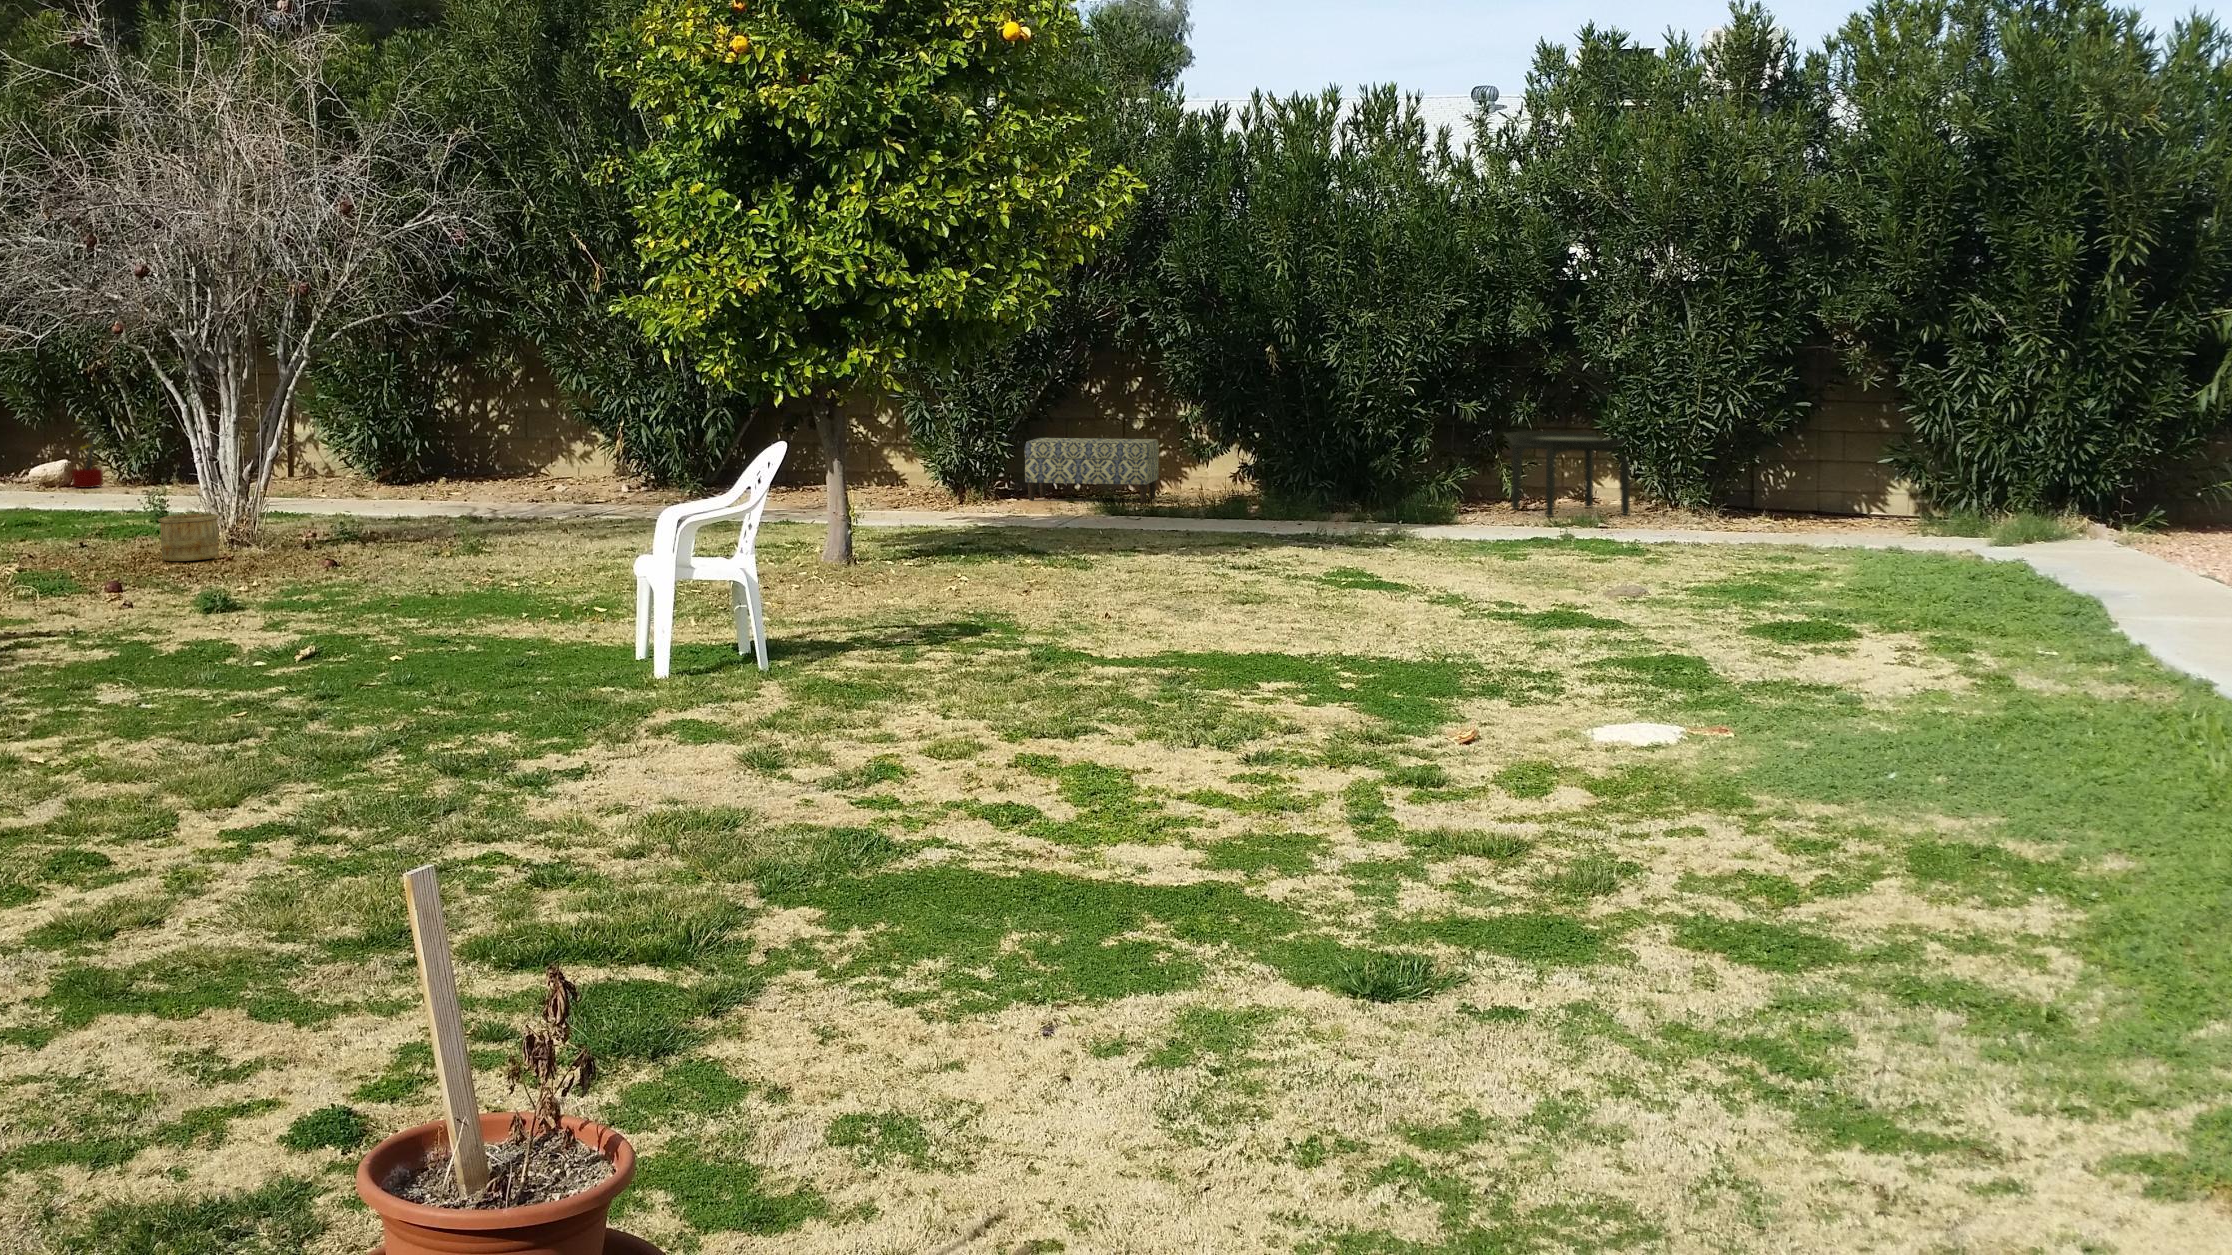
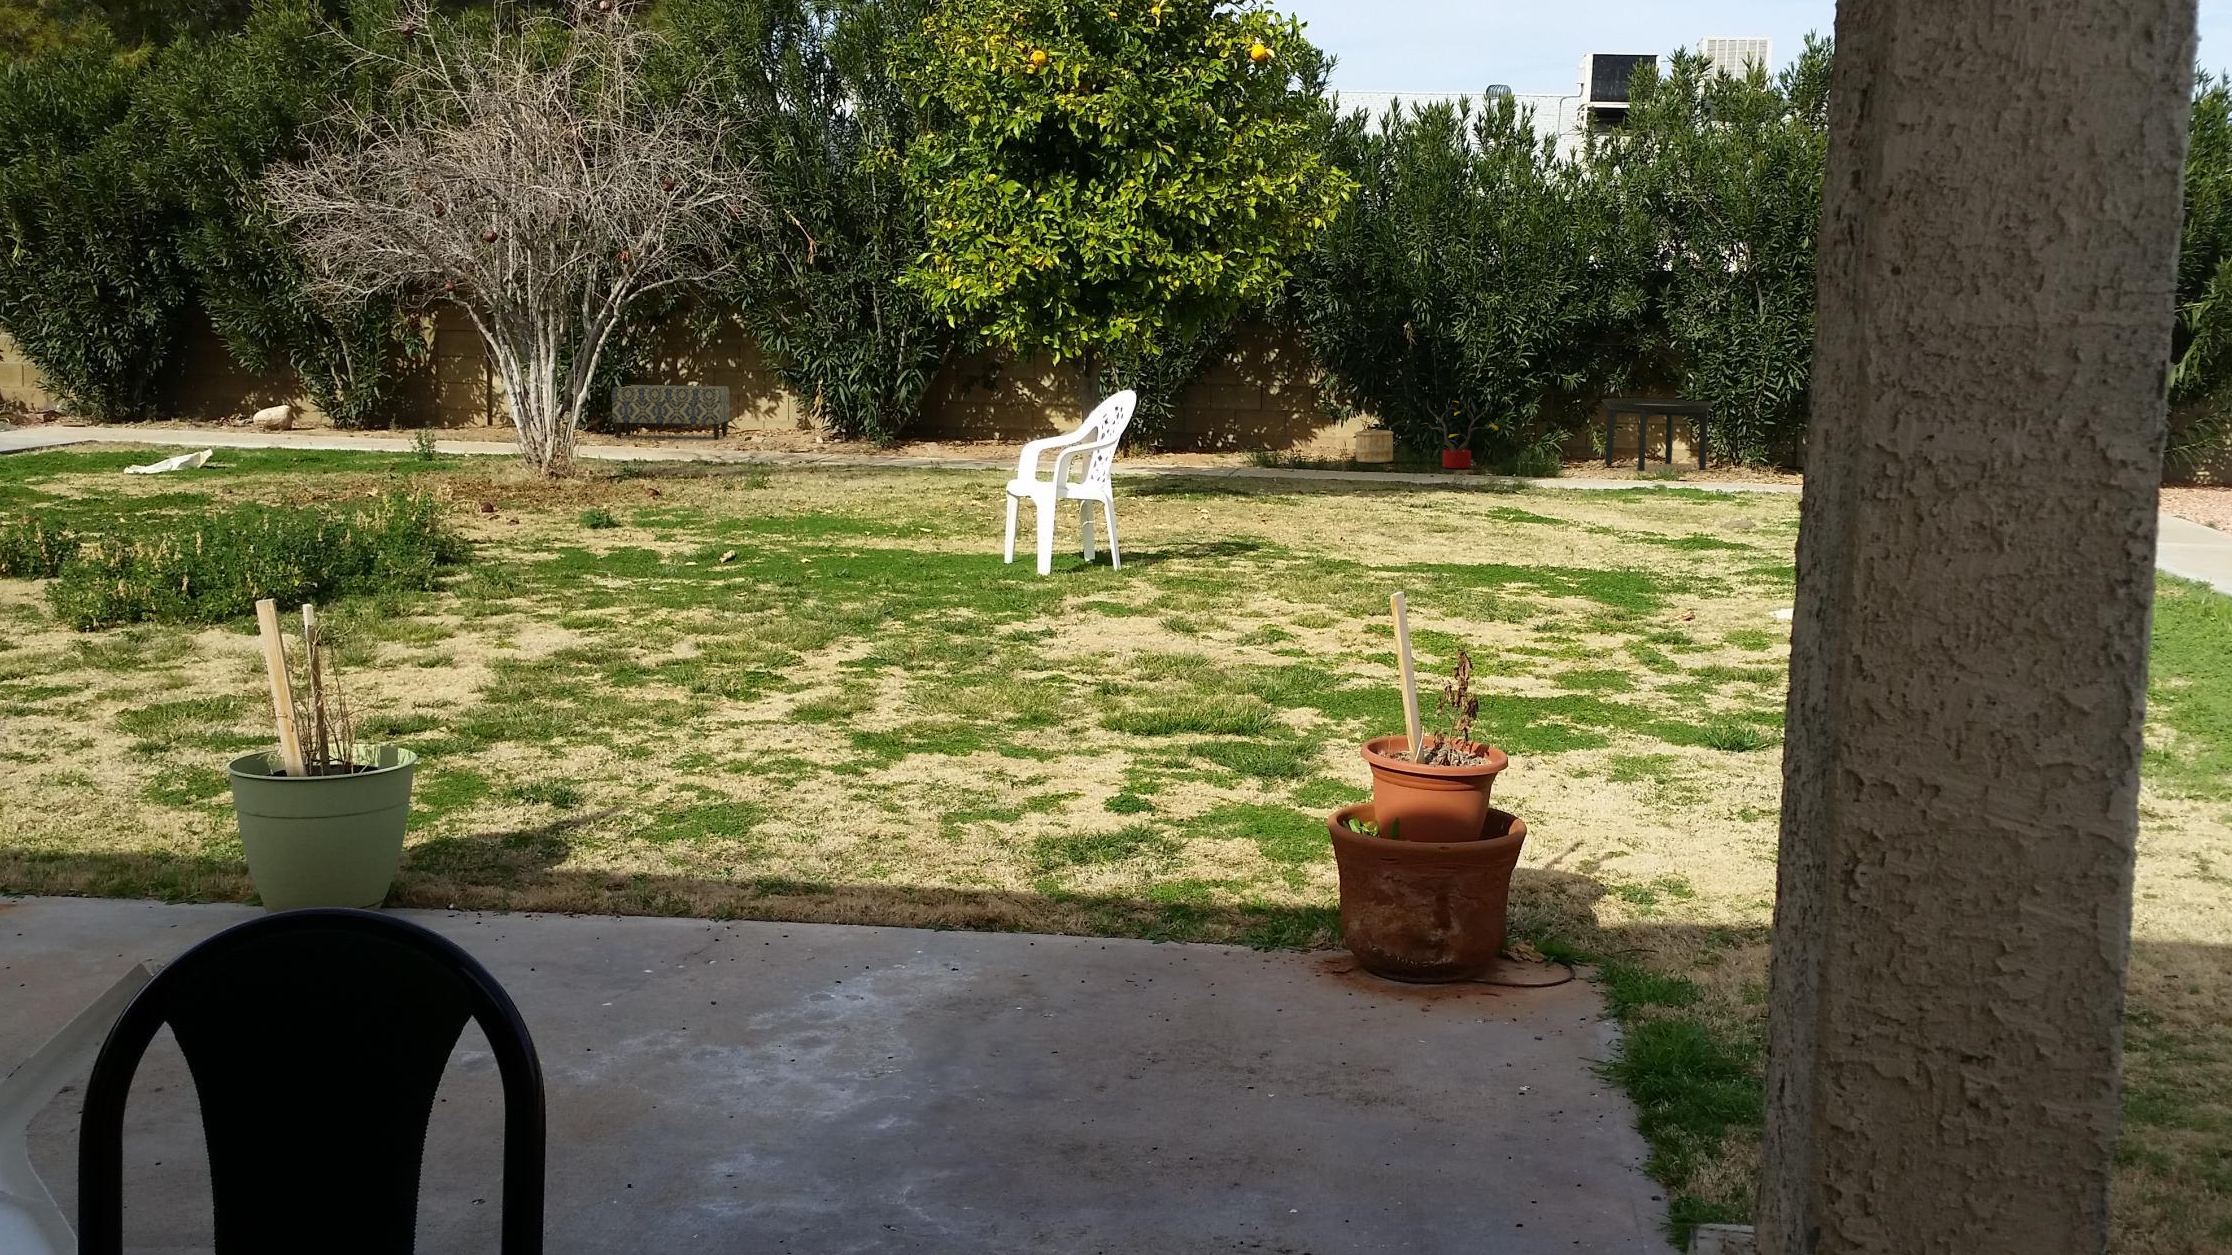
decorative plant: present [72,427,103,487] -> present [1427,400,1498,469]
bench: present [1025,438,1159,503] -> present [612,385,729,440]
wooden bucket: present [158,514,219,561] -> present [1354,430,1394,463]

